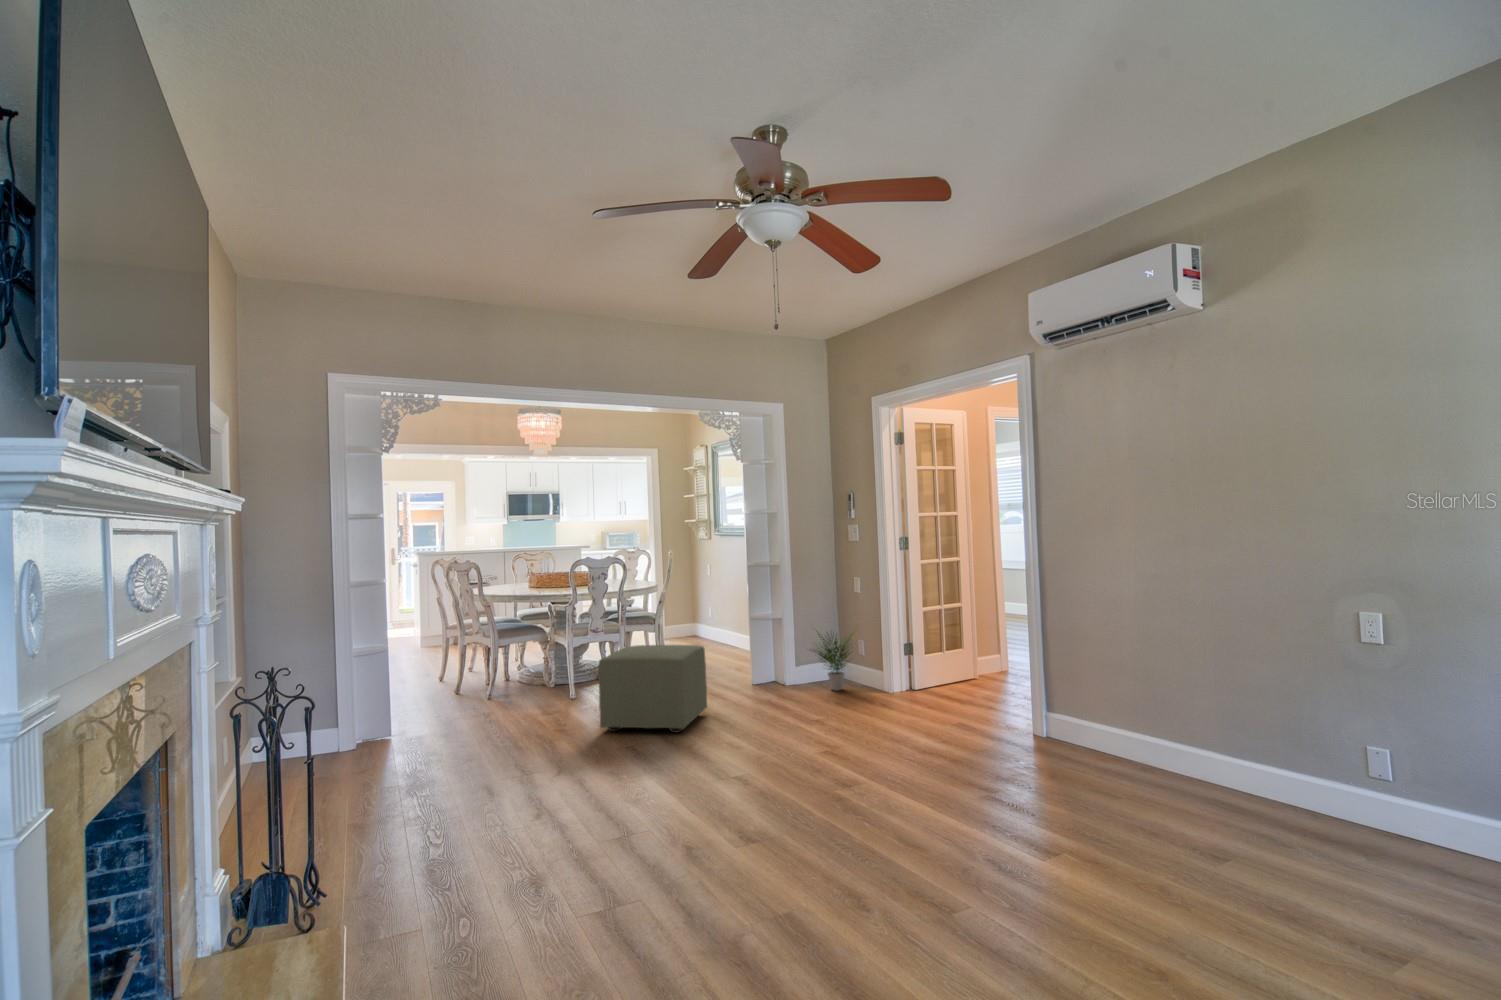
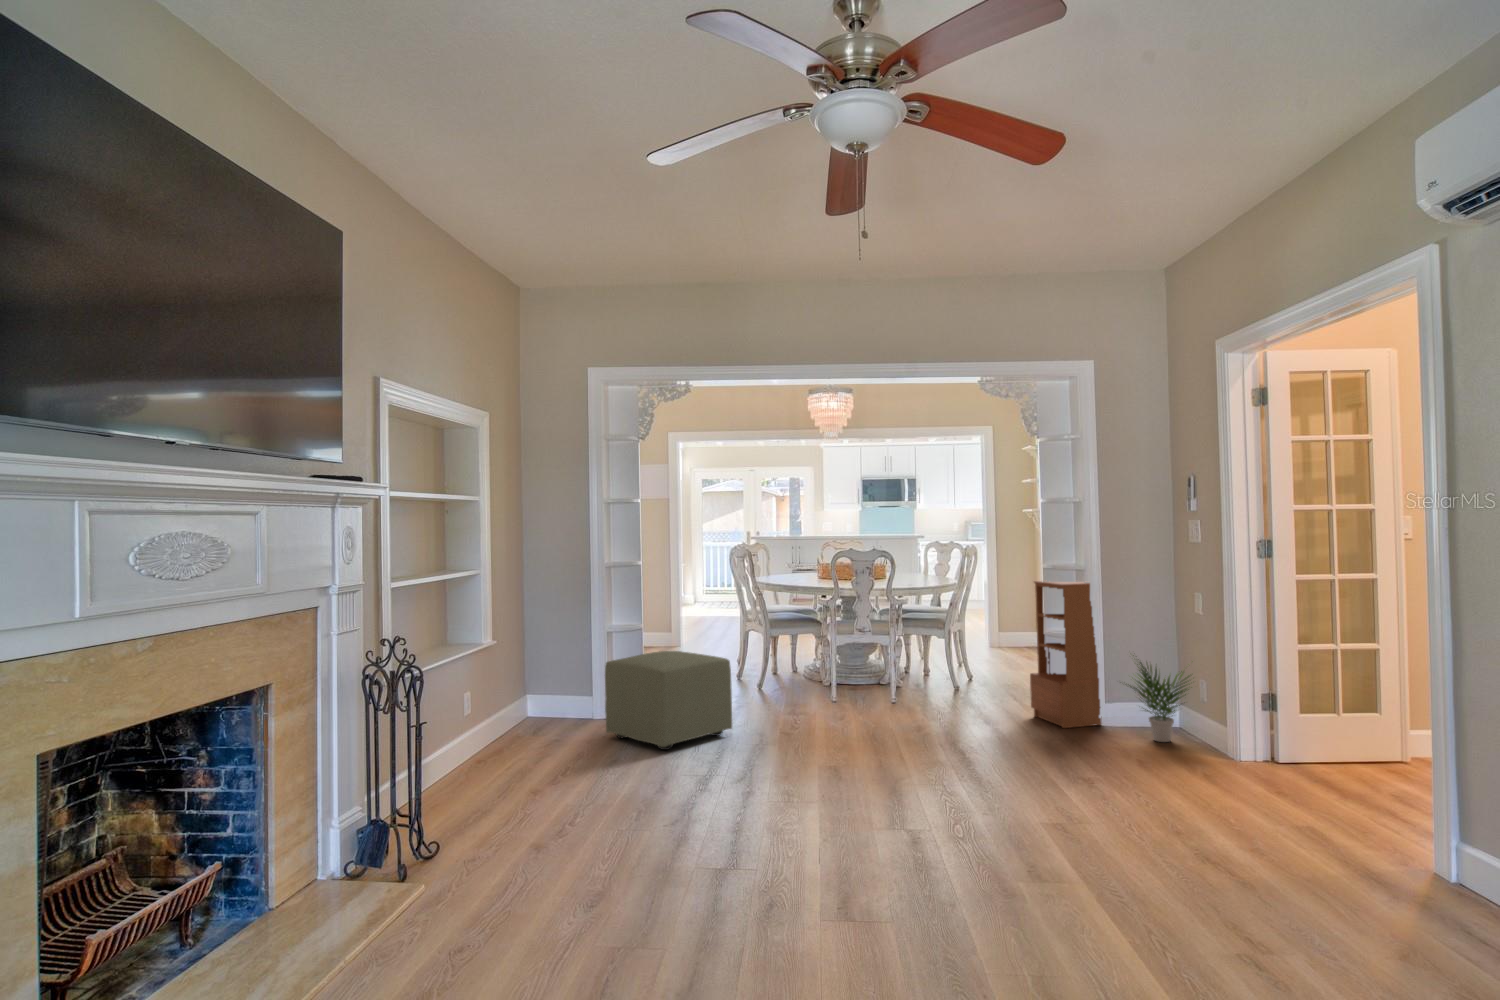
bookcase: none [733,574,789,691] -> present [1030,580,1102,728]
ottoman: present [598,645,707,733] -> present [605,651,732,750]

